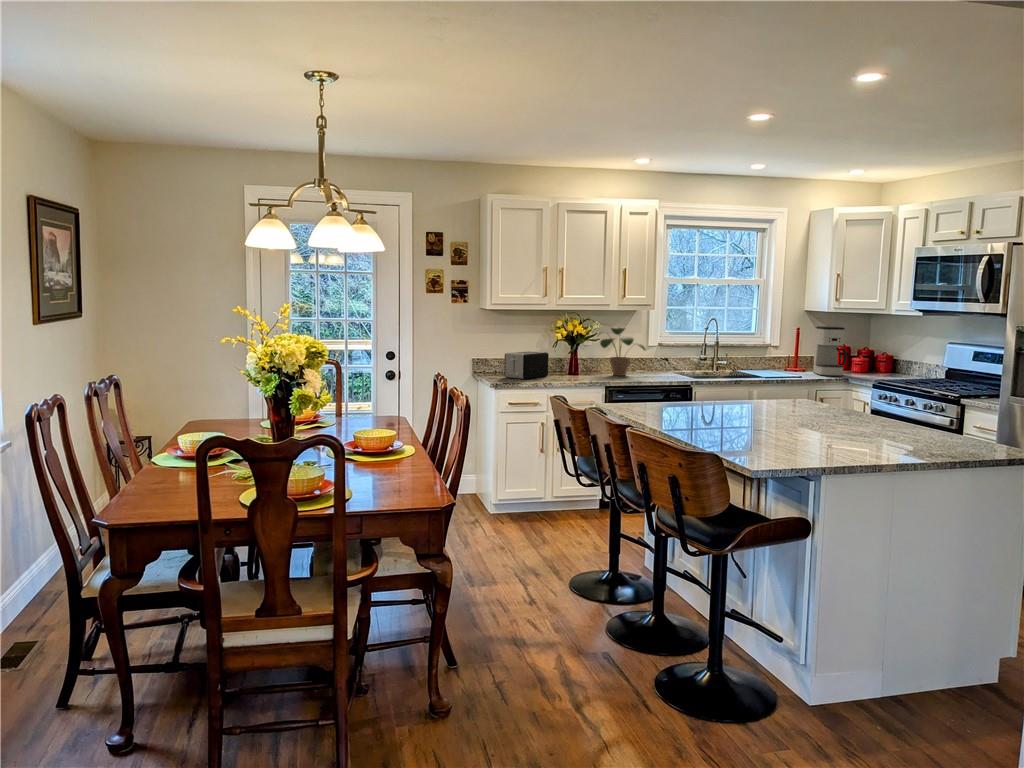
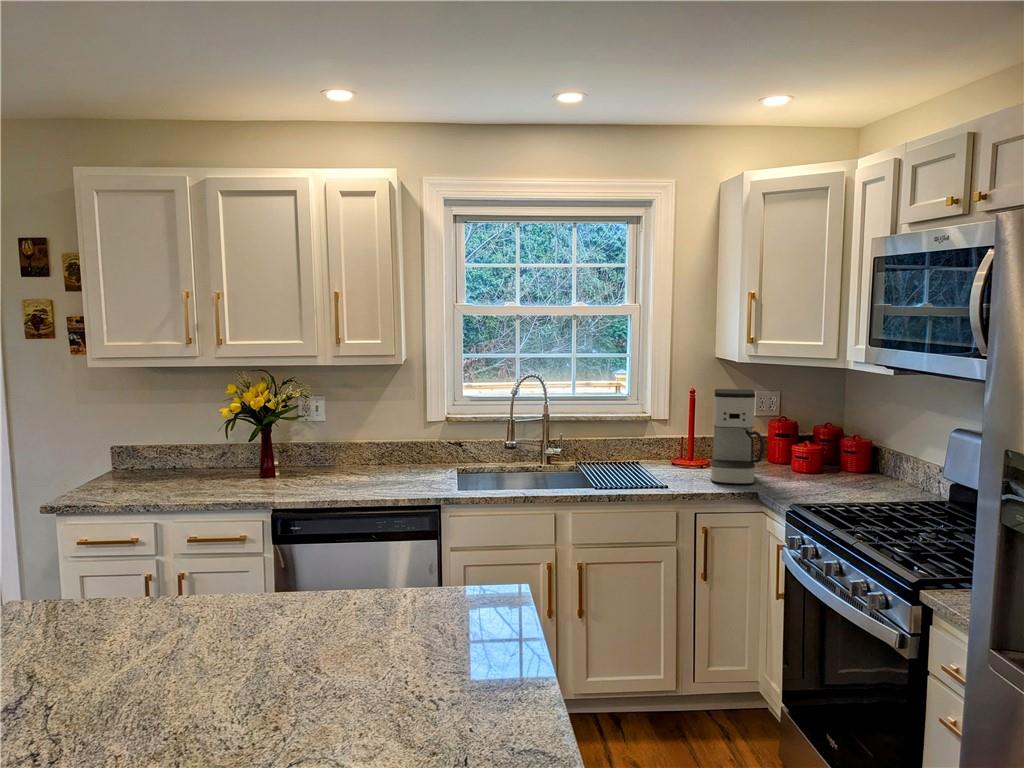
potted plant: present [598,328,645,376] -> none [297,392,376,479]
toaster: present [504,351,549,379] -> none [126,434,215,488]

